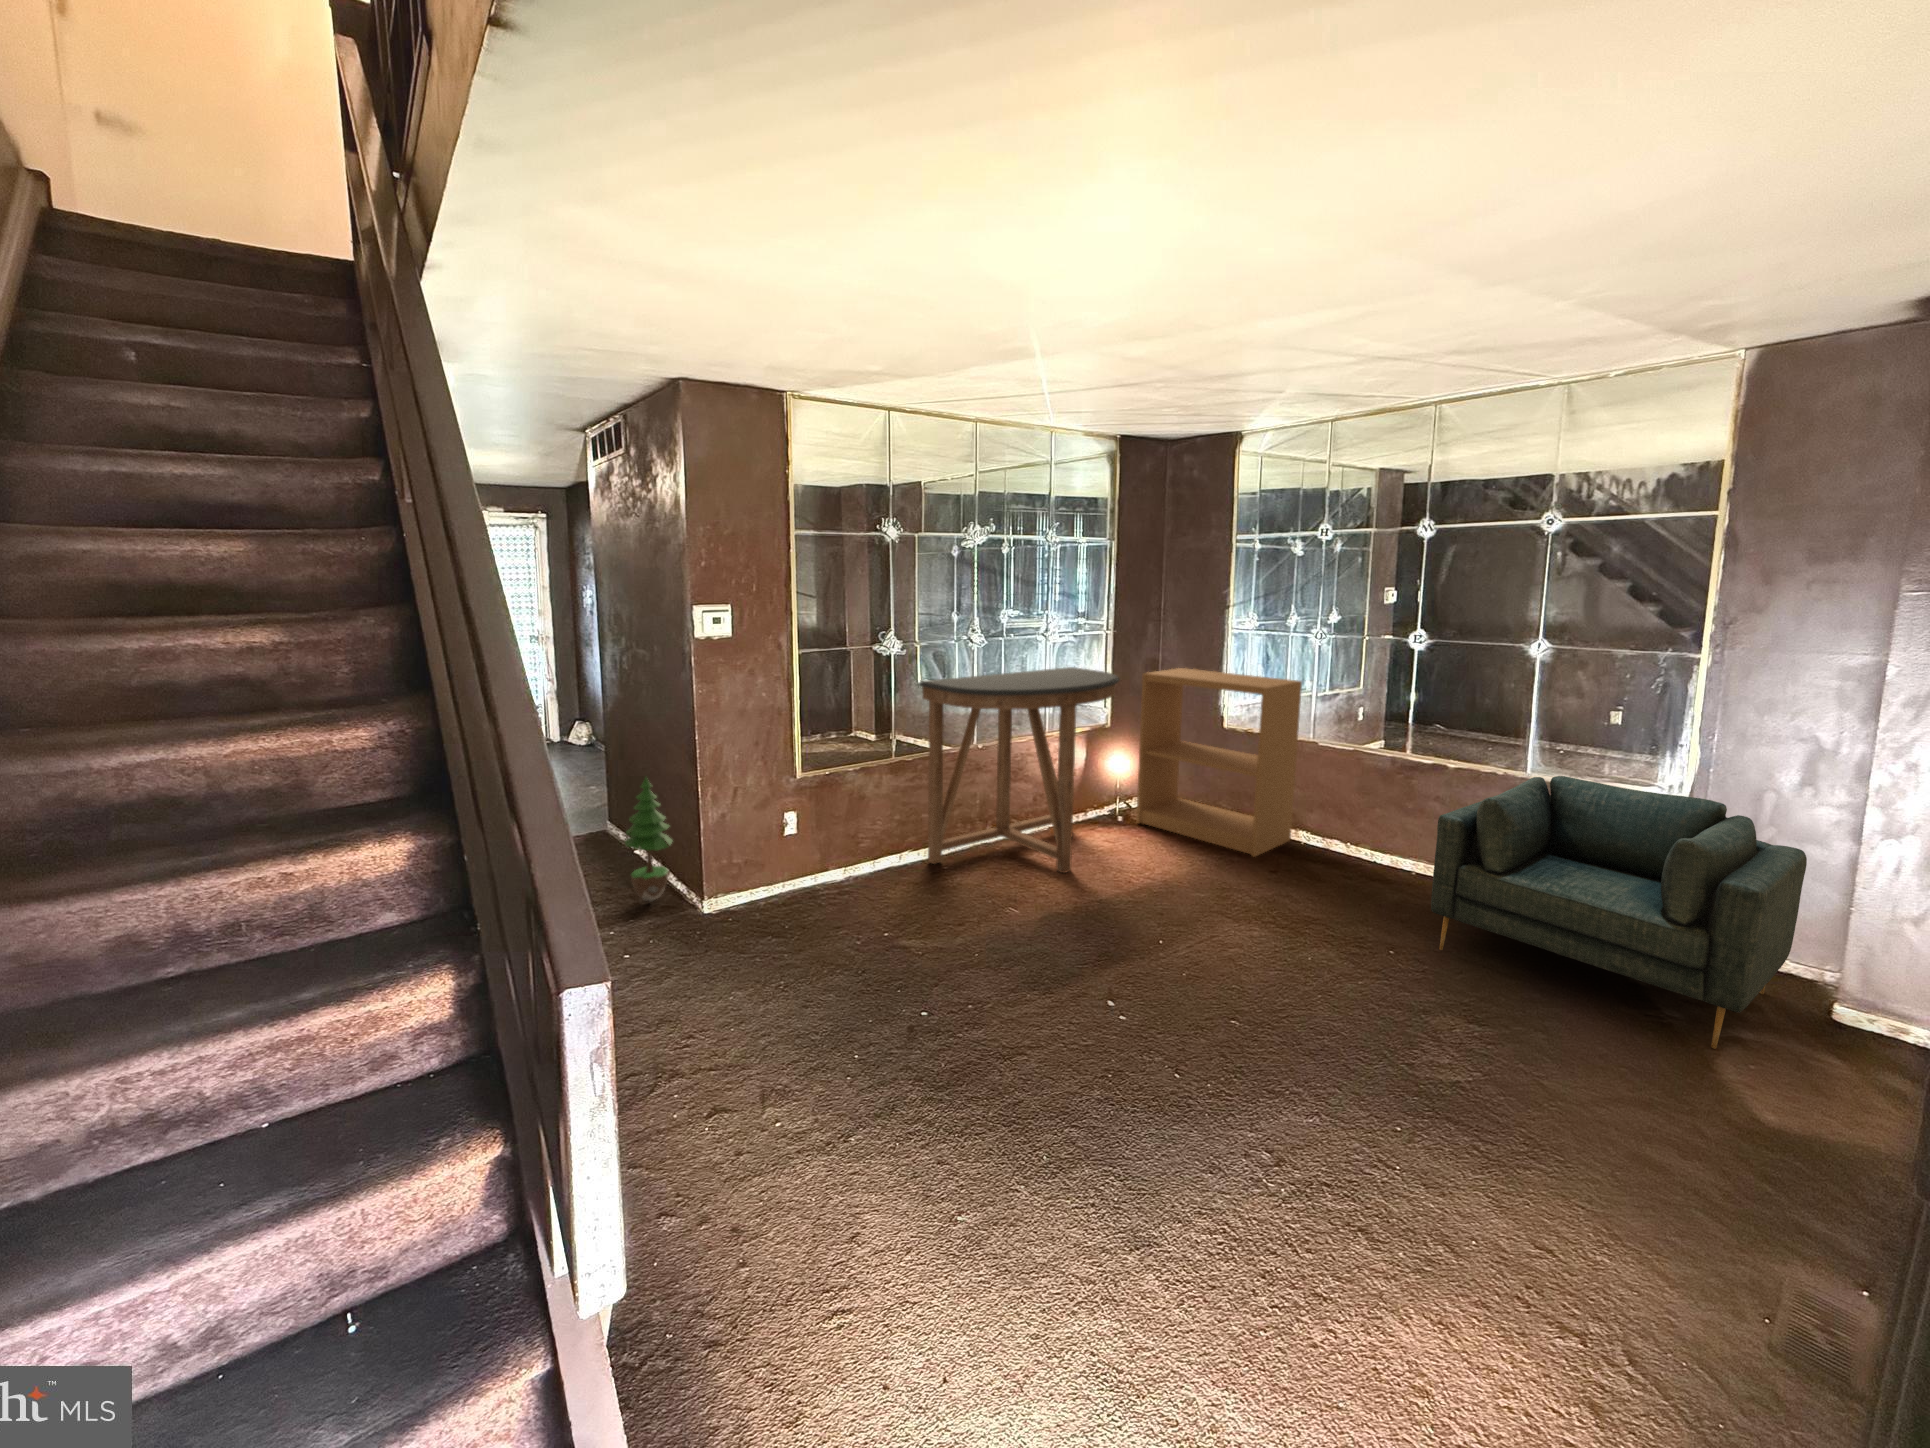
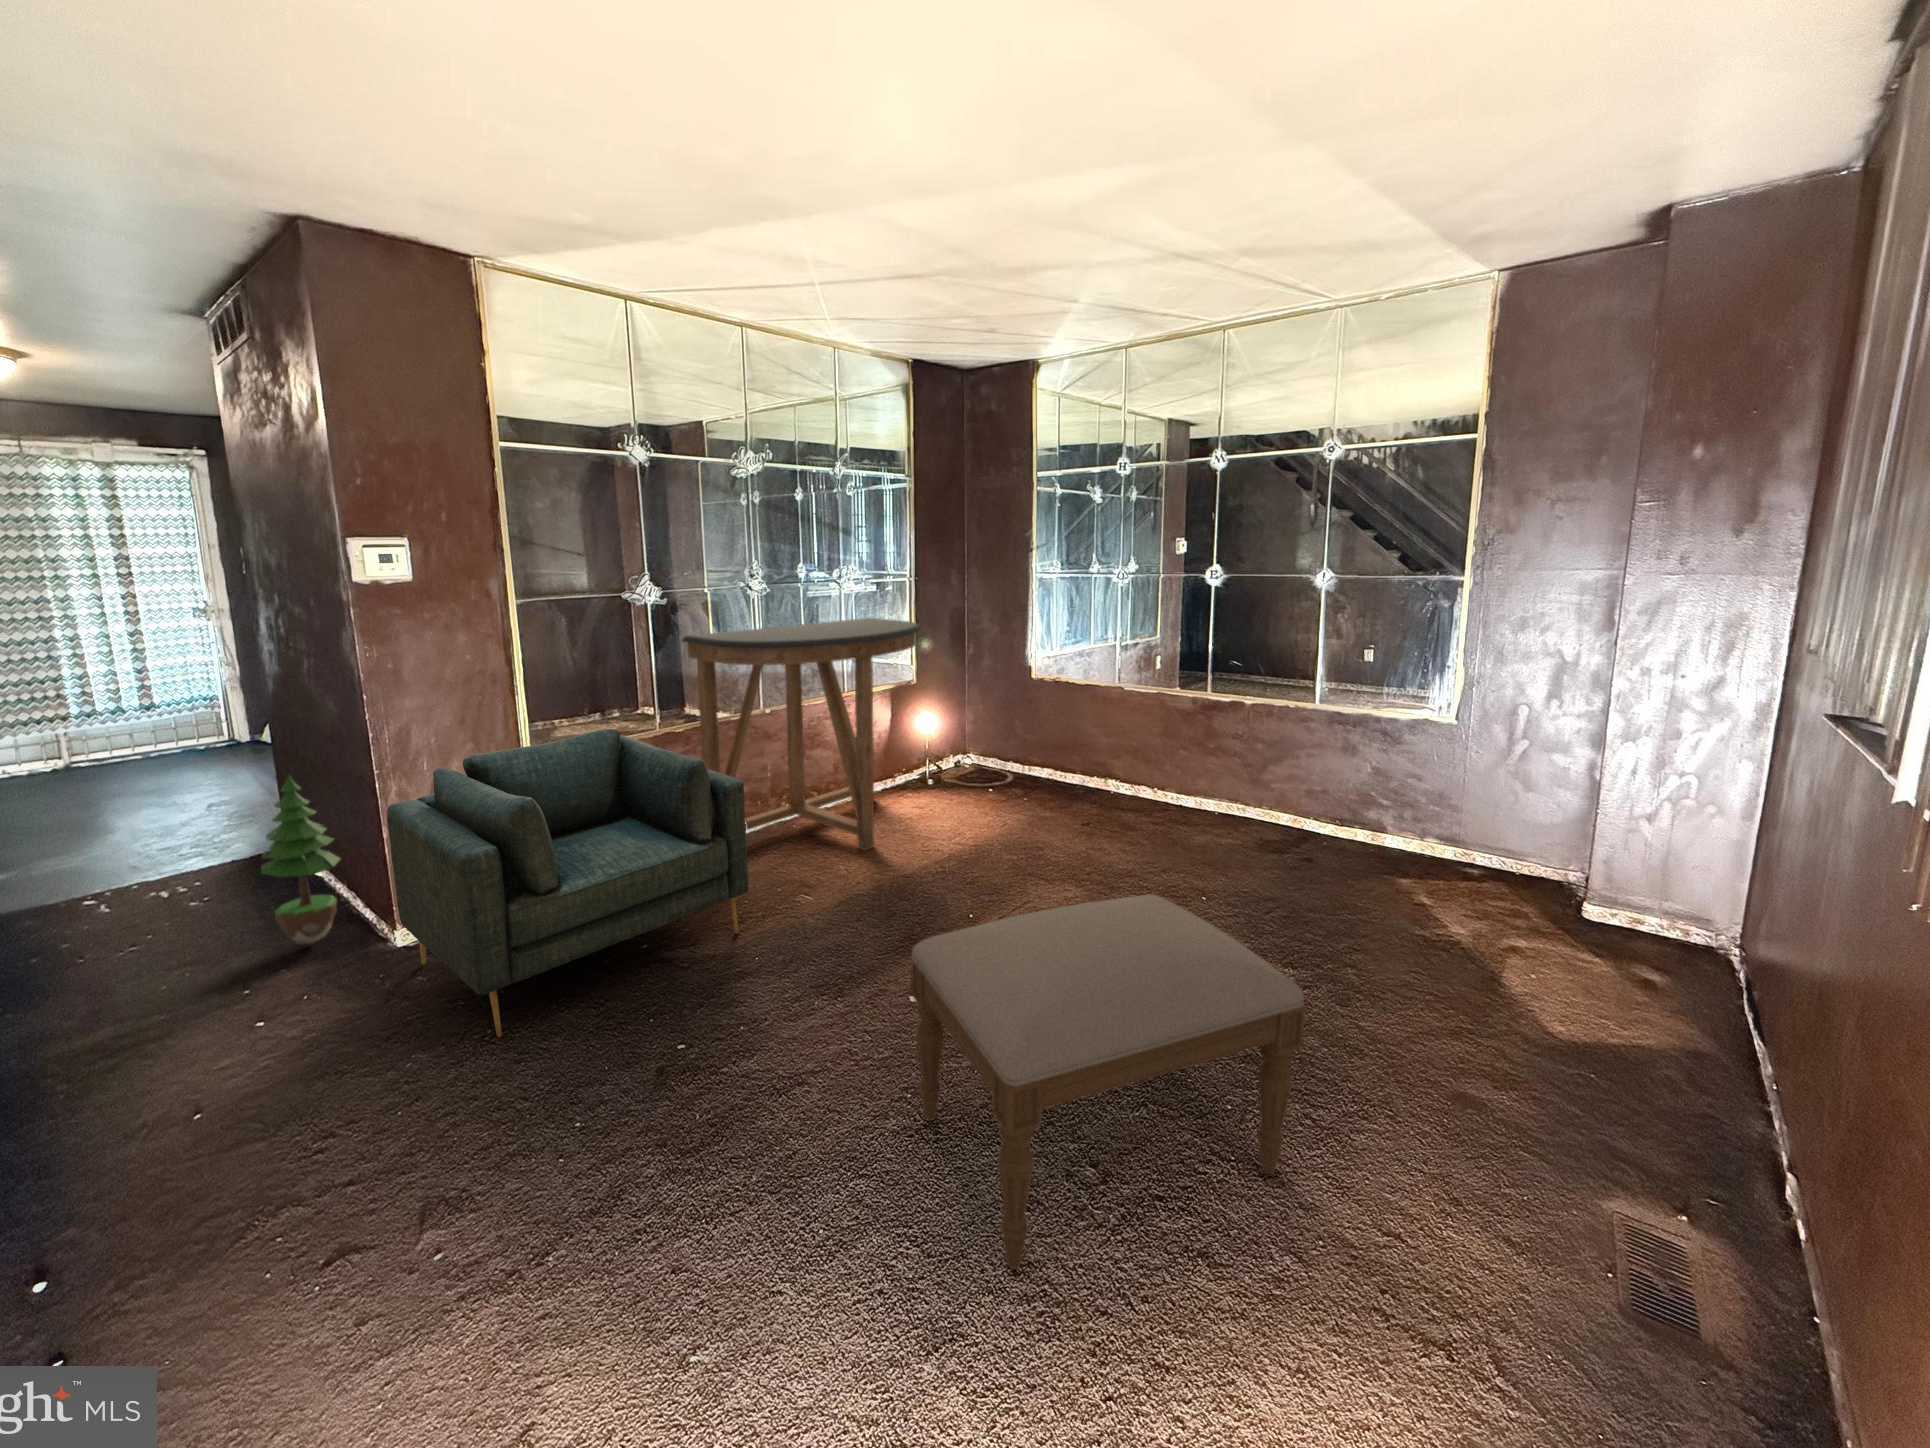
bookshelf: present [1136,668,1302,856] -> none [947,617,1108,813]
armchair: present [1431,776,1807,1049] -> present [387,729,748,1037]
ottoman: none [1116,934,1469,1210] -> present [911,895,1306,1269]

